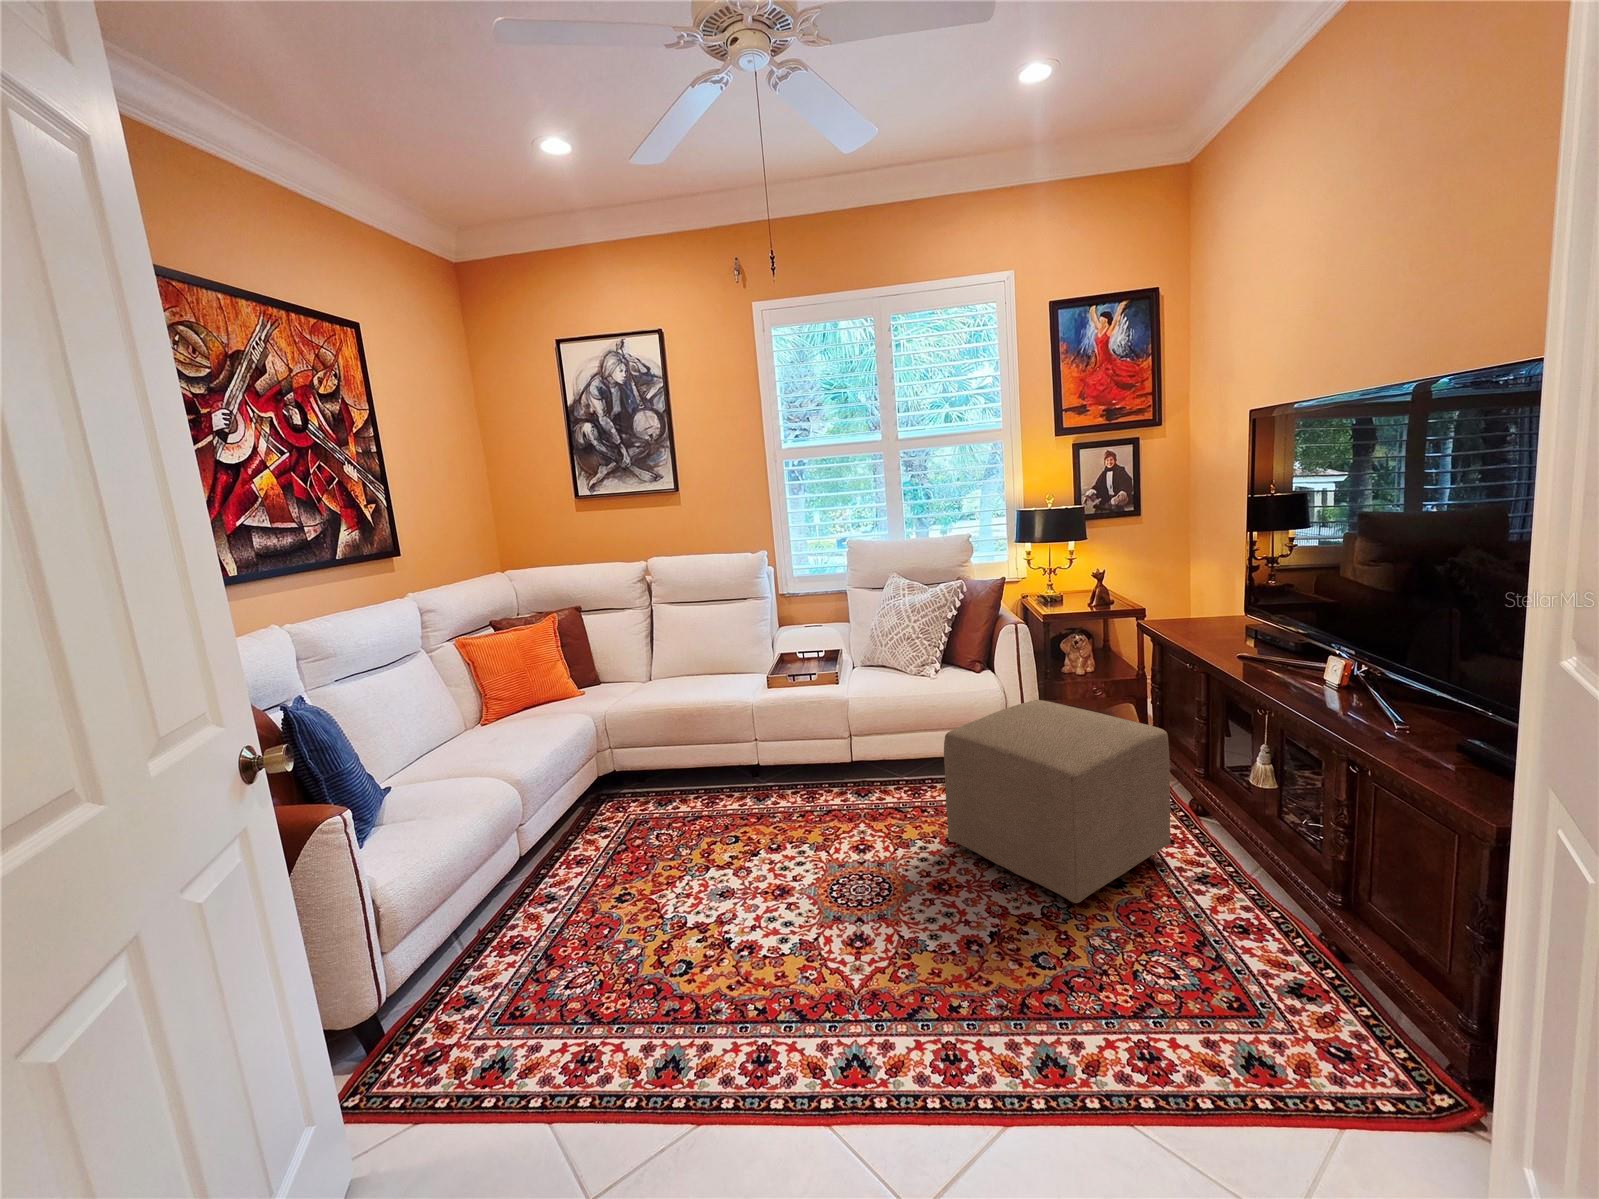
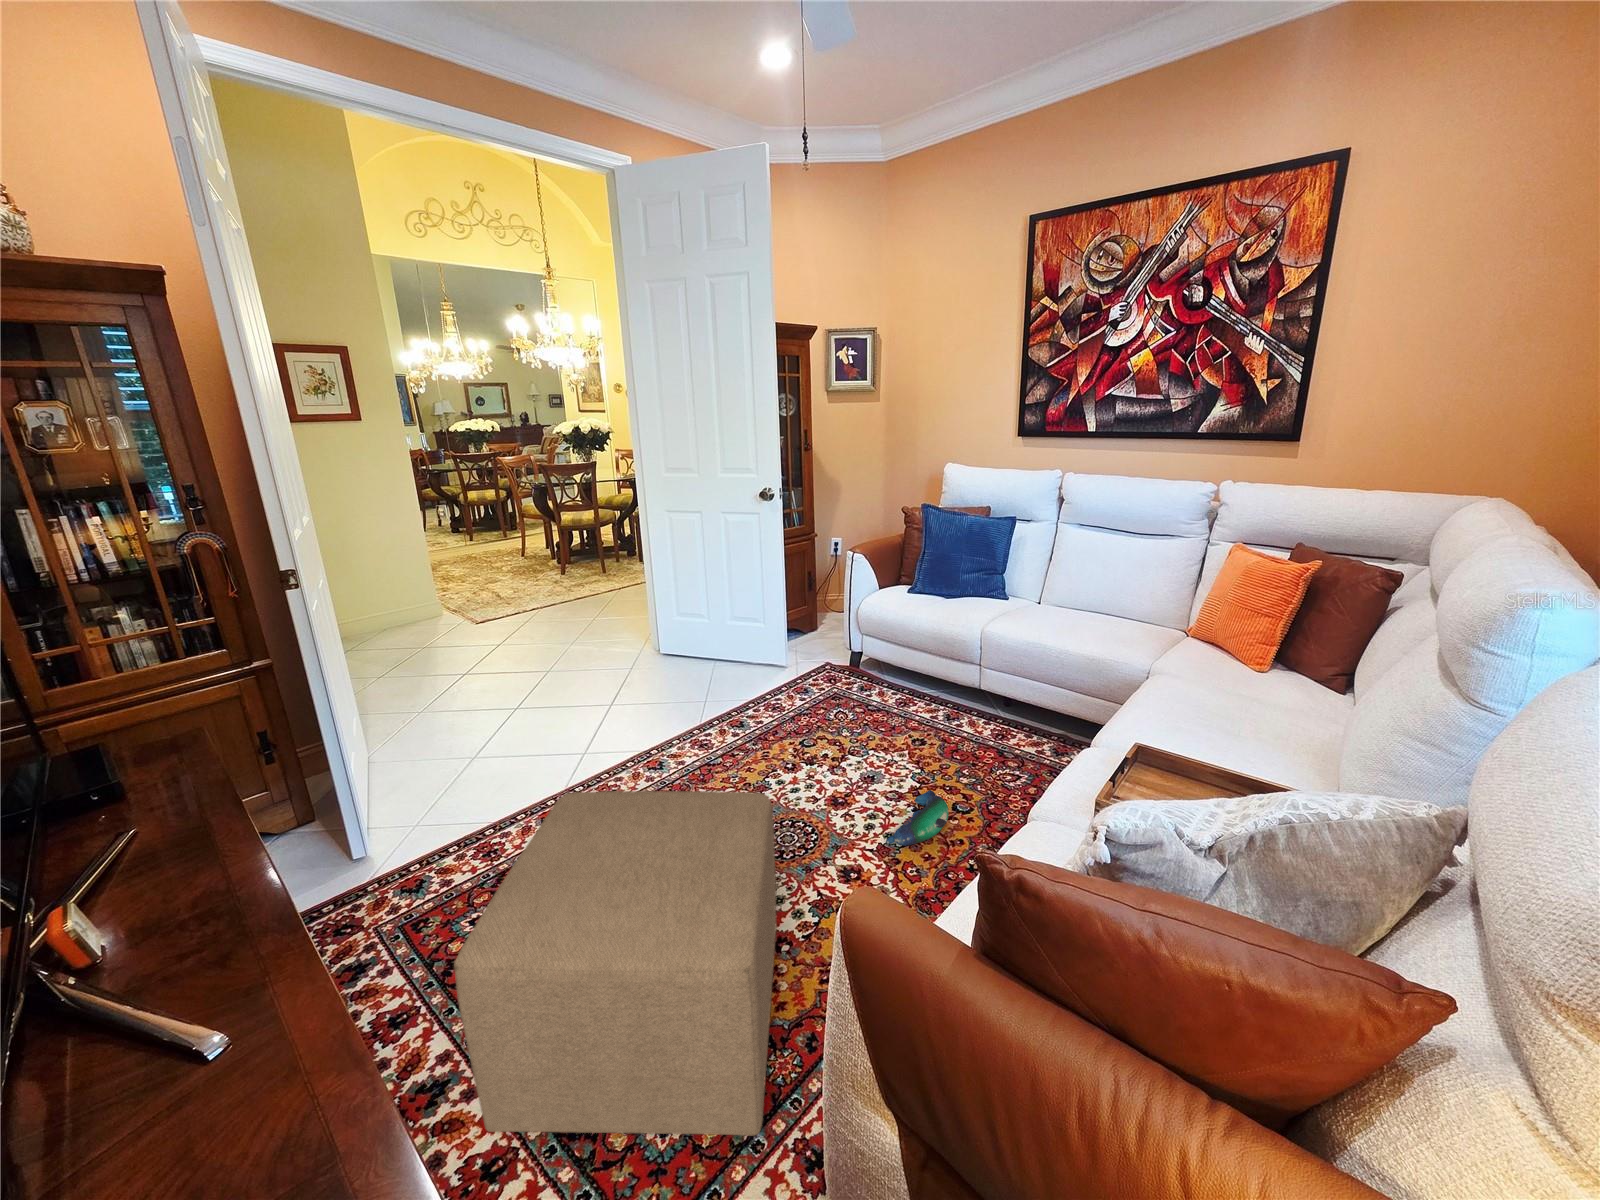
plush toy: none [738,806,820,849] -> present [886,790,949,846]

